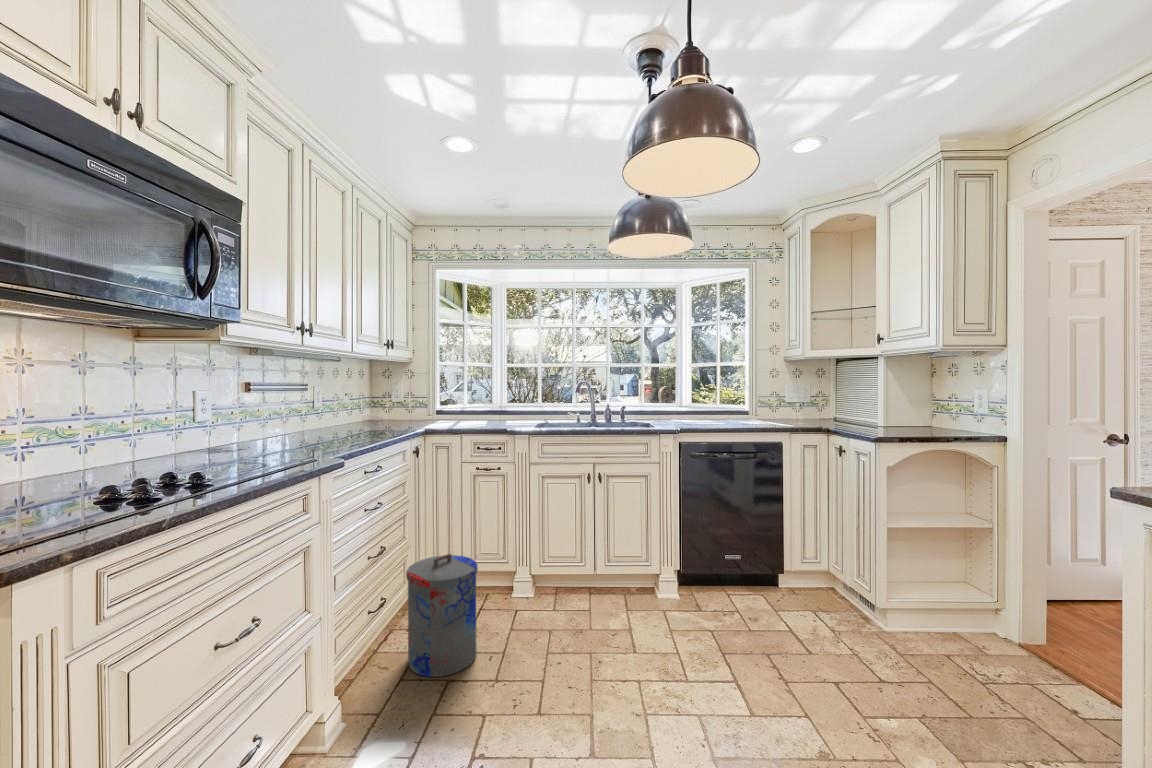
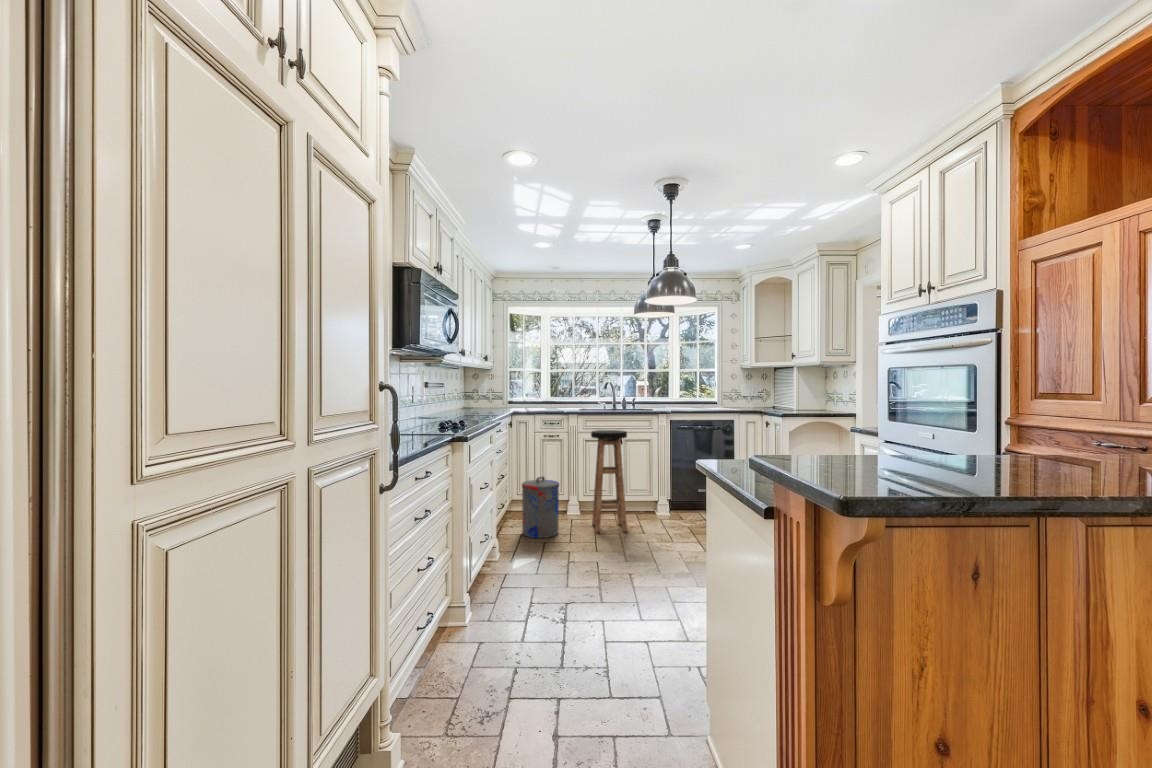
bar stool: none [539,465,603,657] -> present [591,430,627,532]

